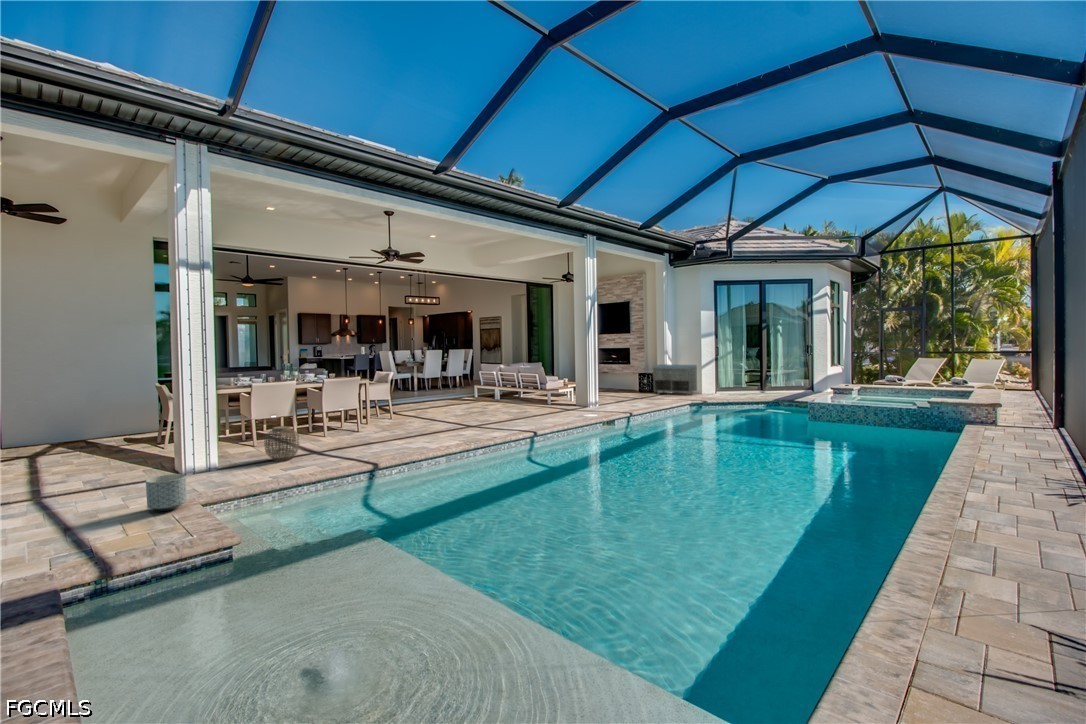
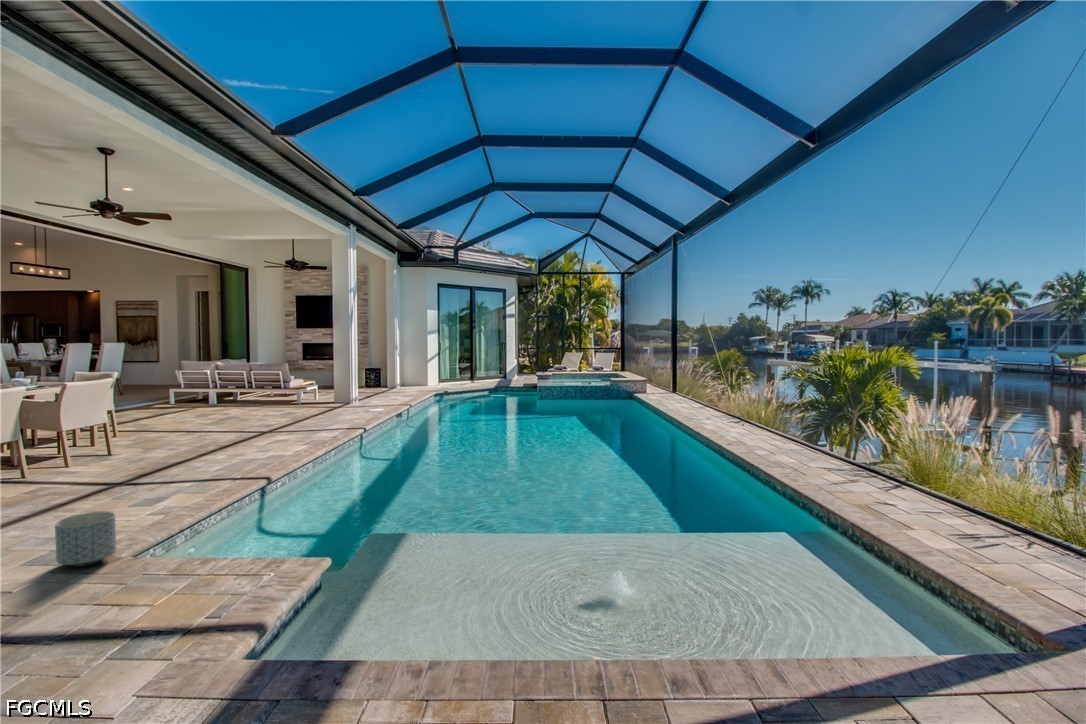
storage bench: present [653,364,697,395] -> none [387,360,427,389]
woven basket: present [264,426,299,461] -> none [61,445,117,495]

